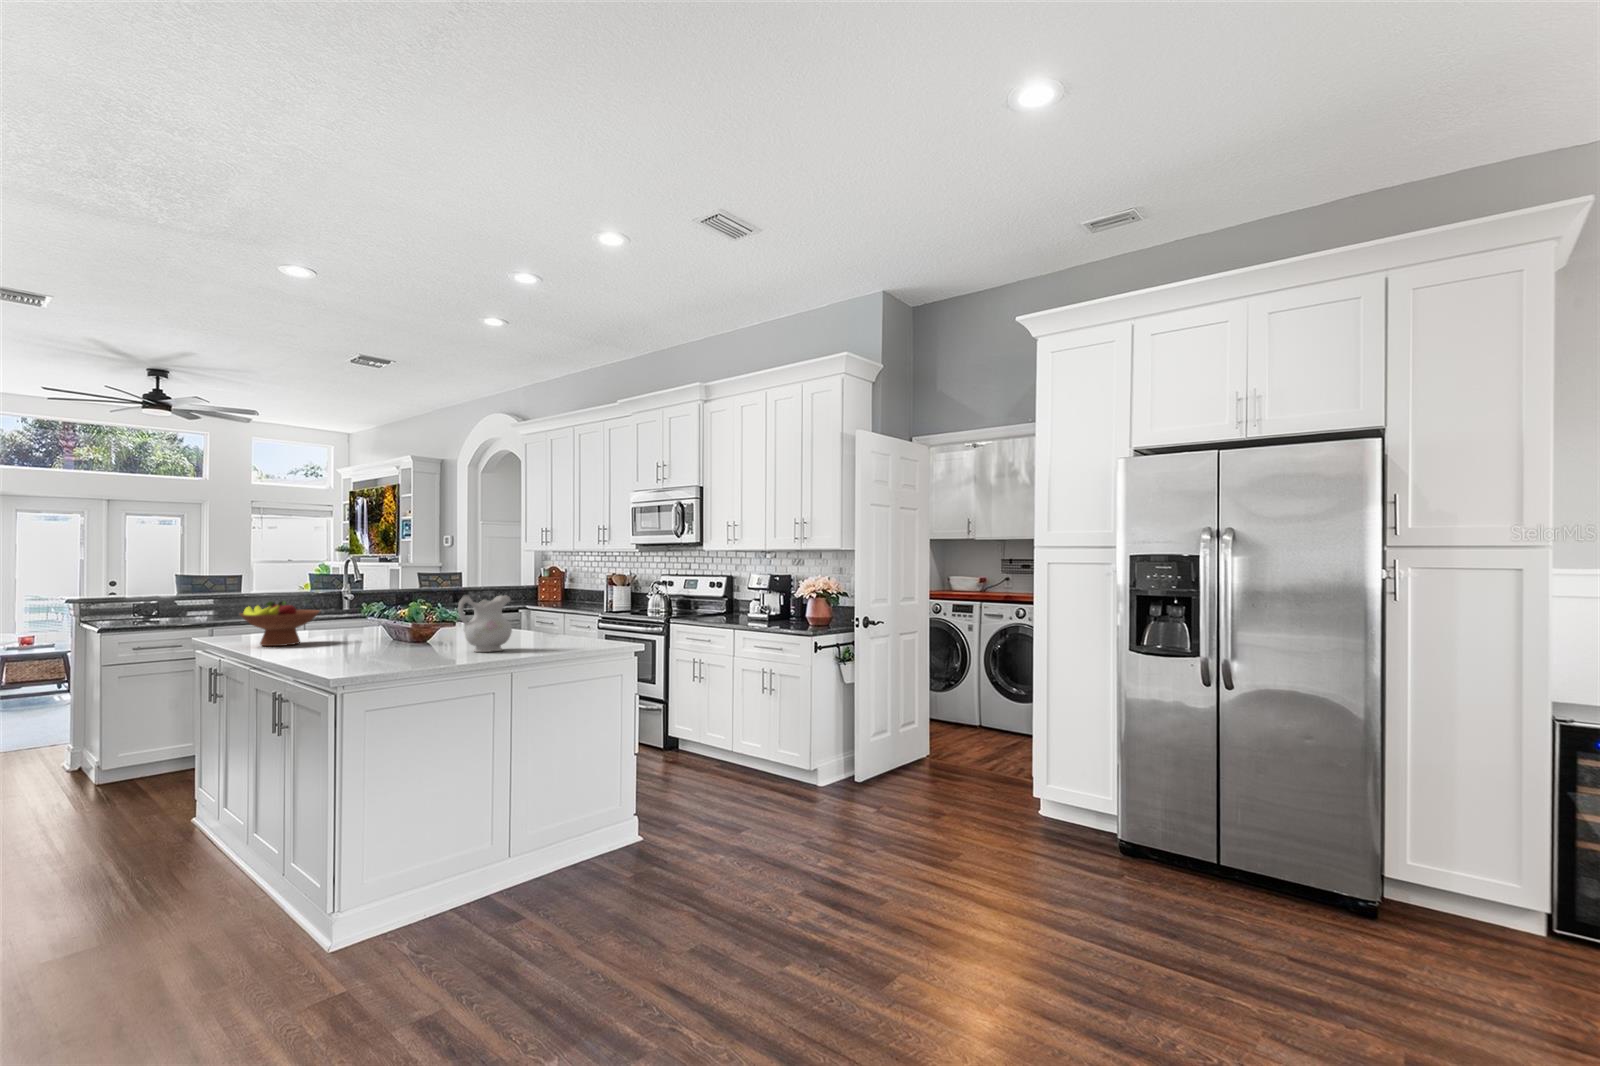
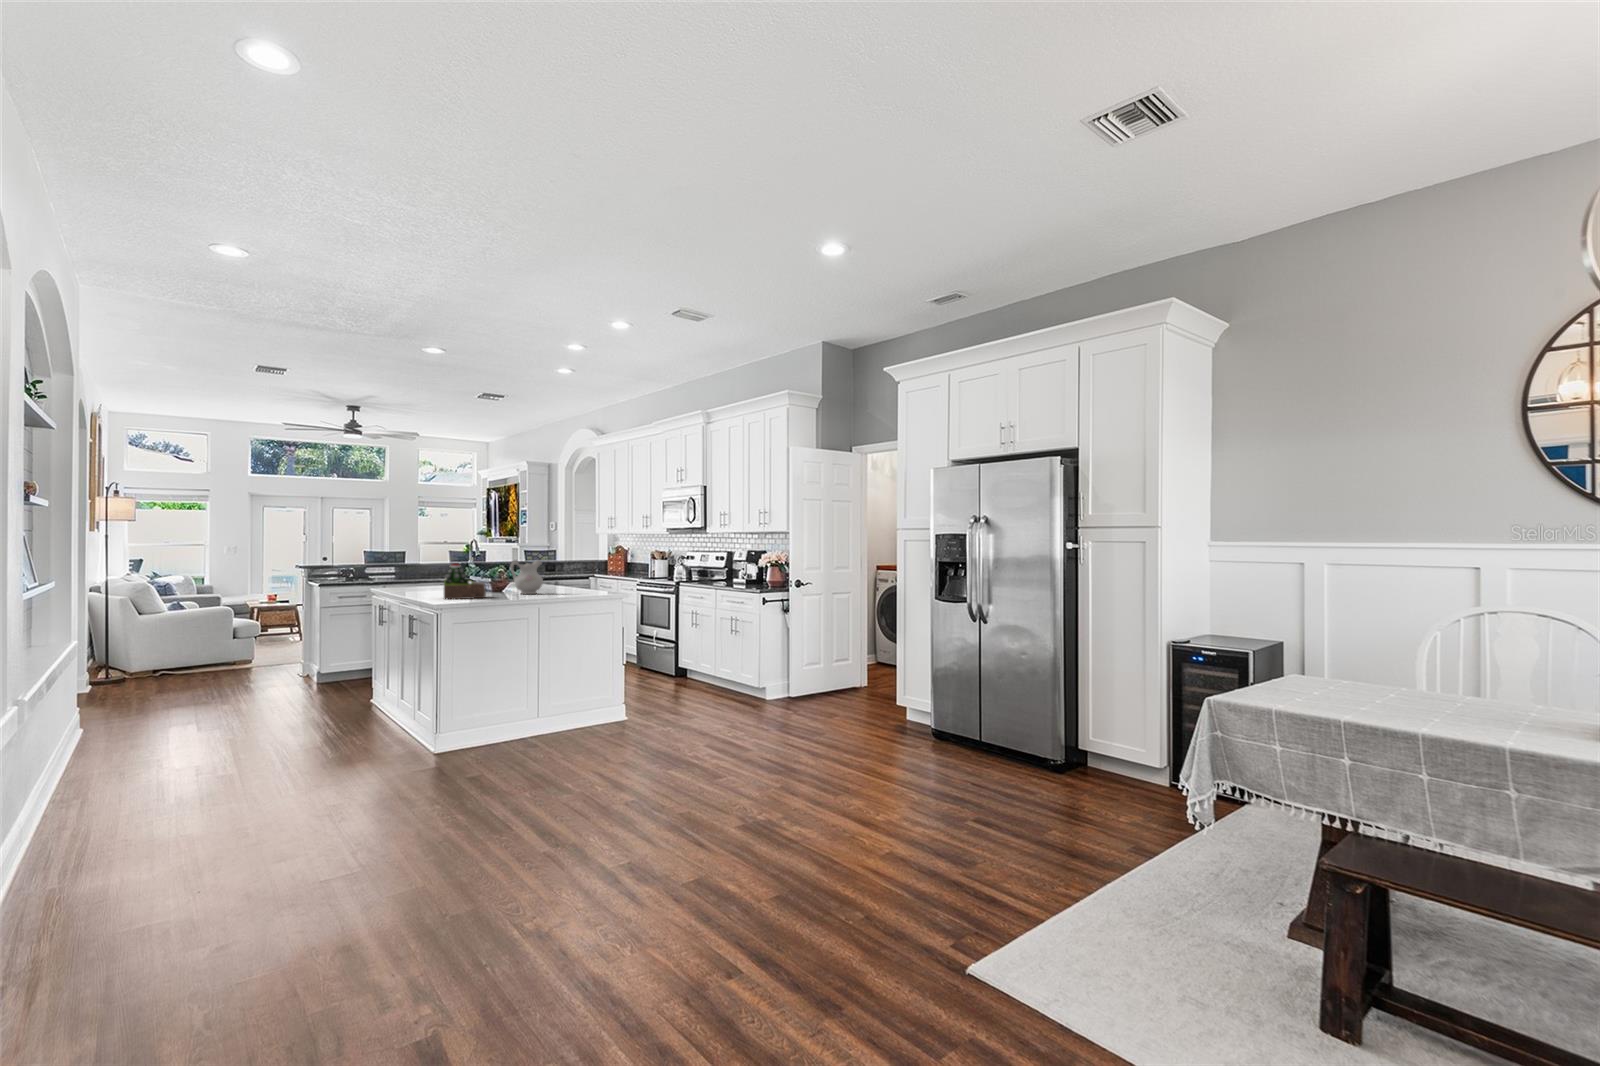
fruit bowl: present [240,601,320,646] -> none [394,564,440,591]
succulent plant: none [347,605,424,671] -> present [444,563,486,599]

